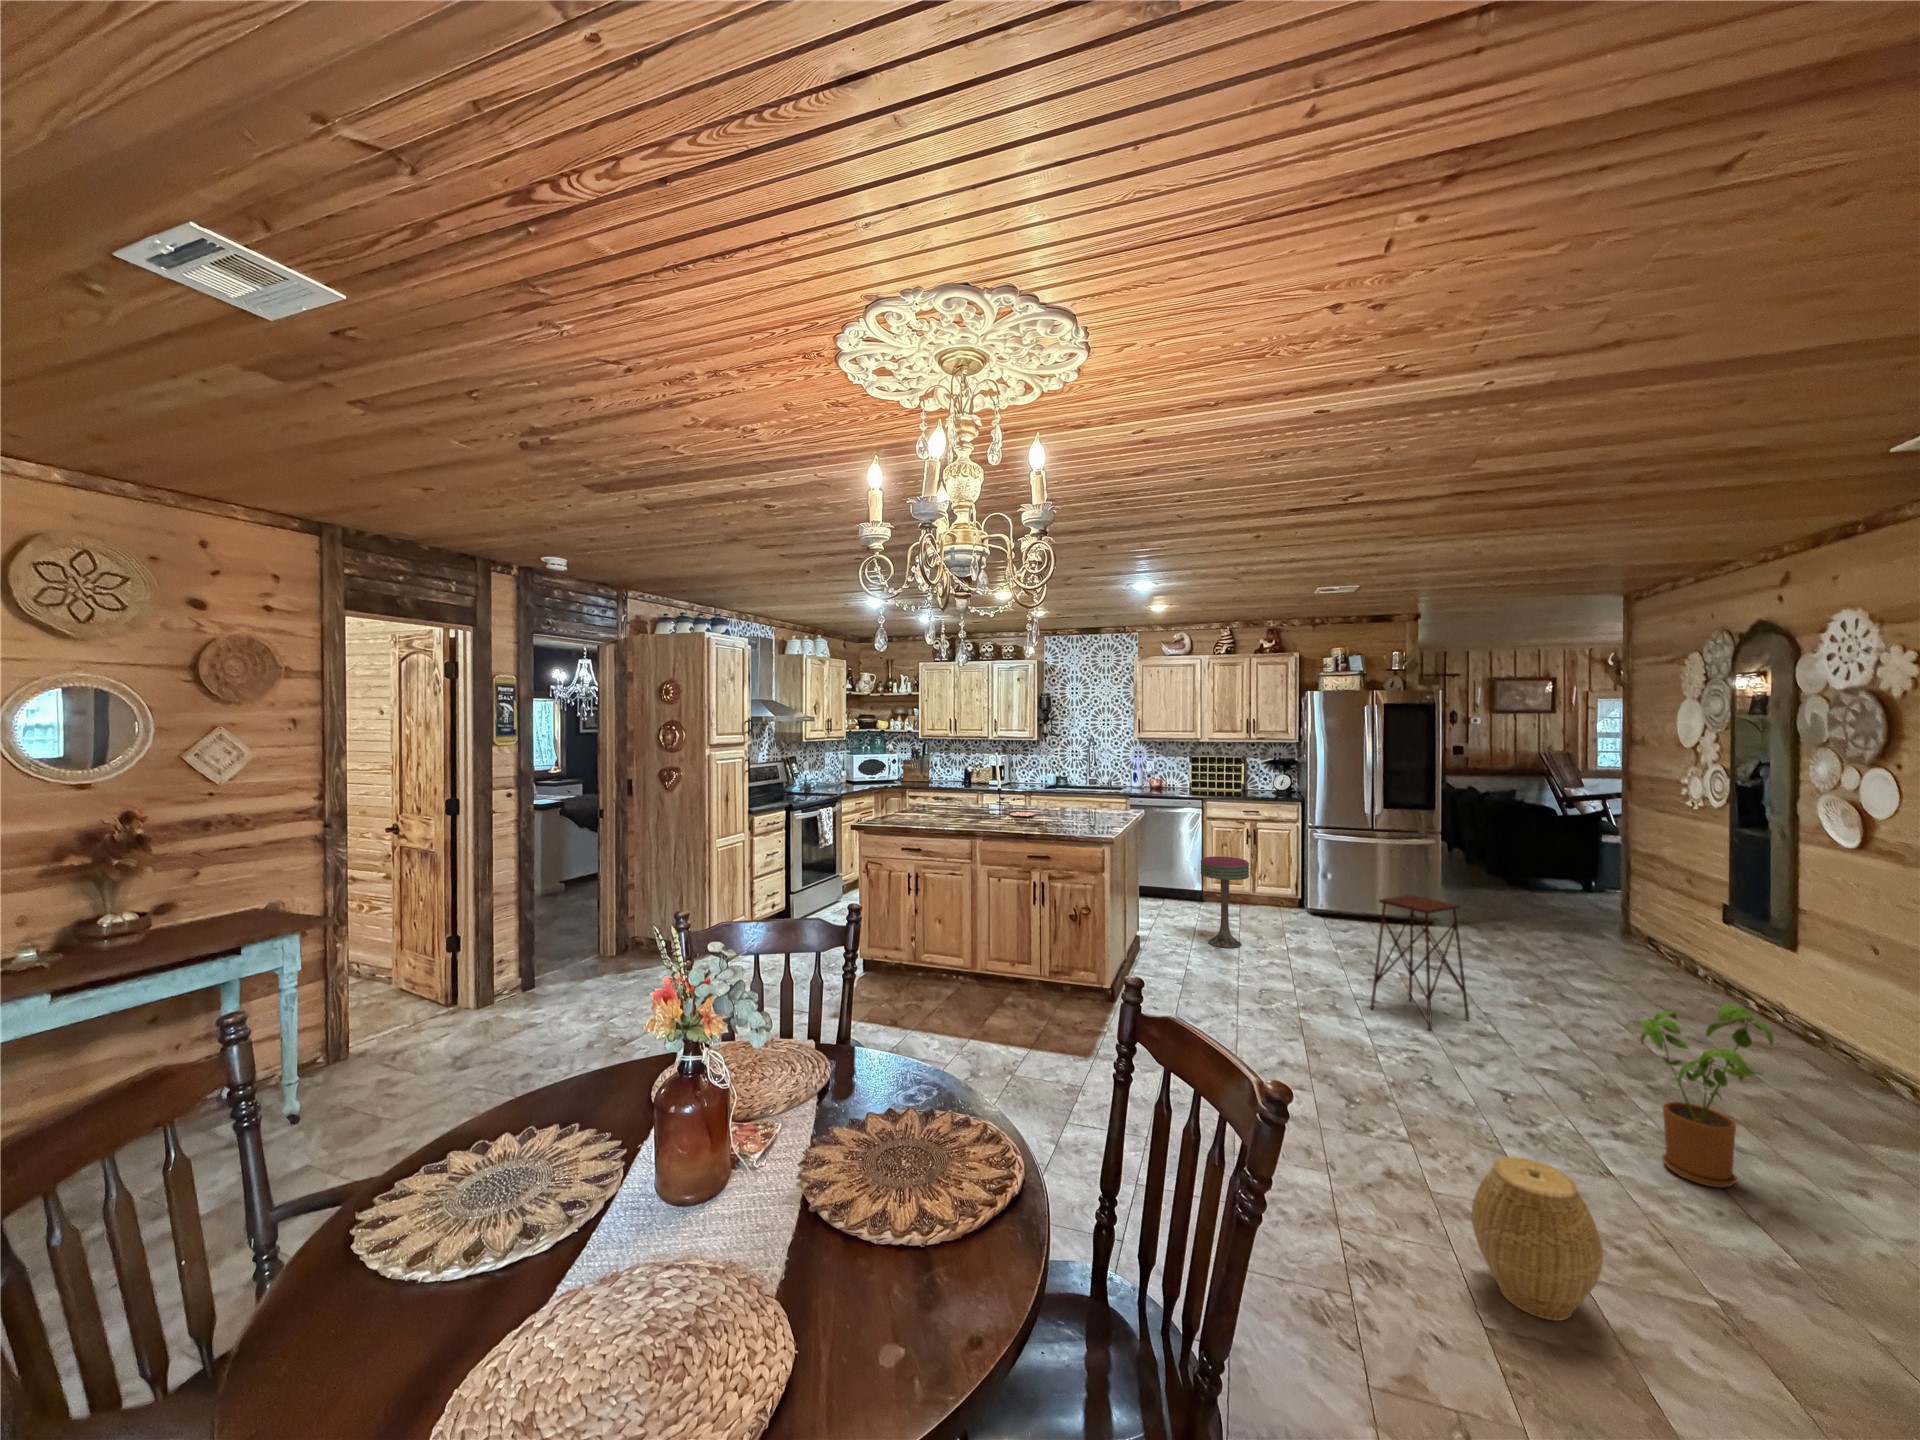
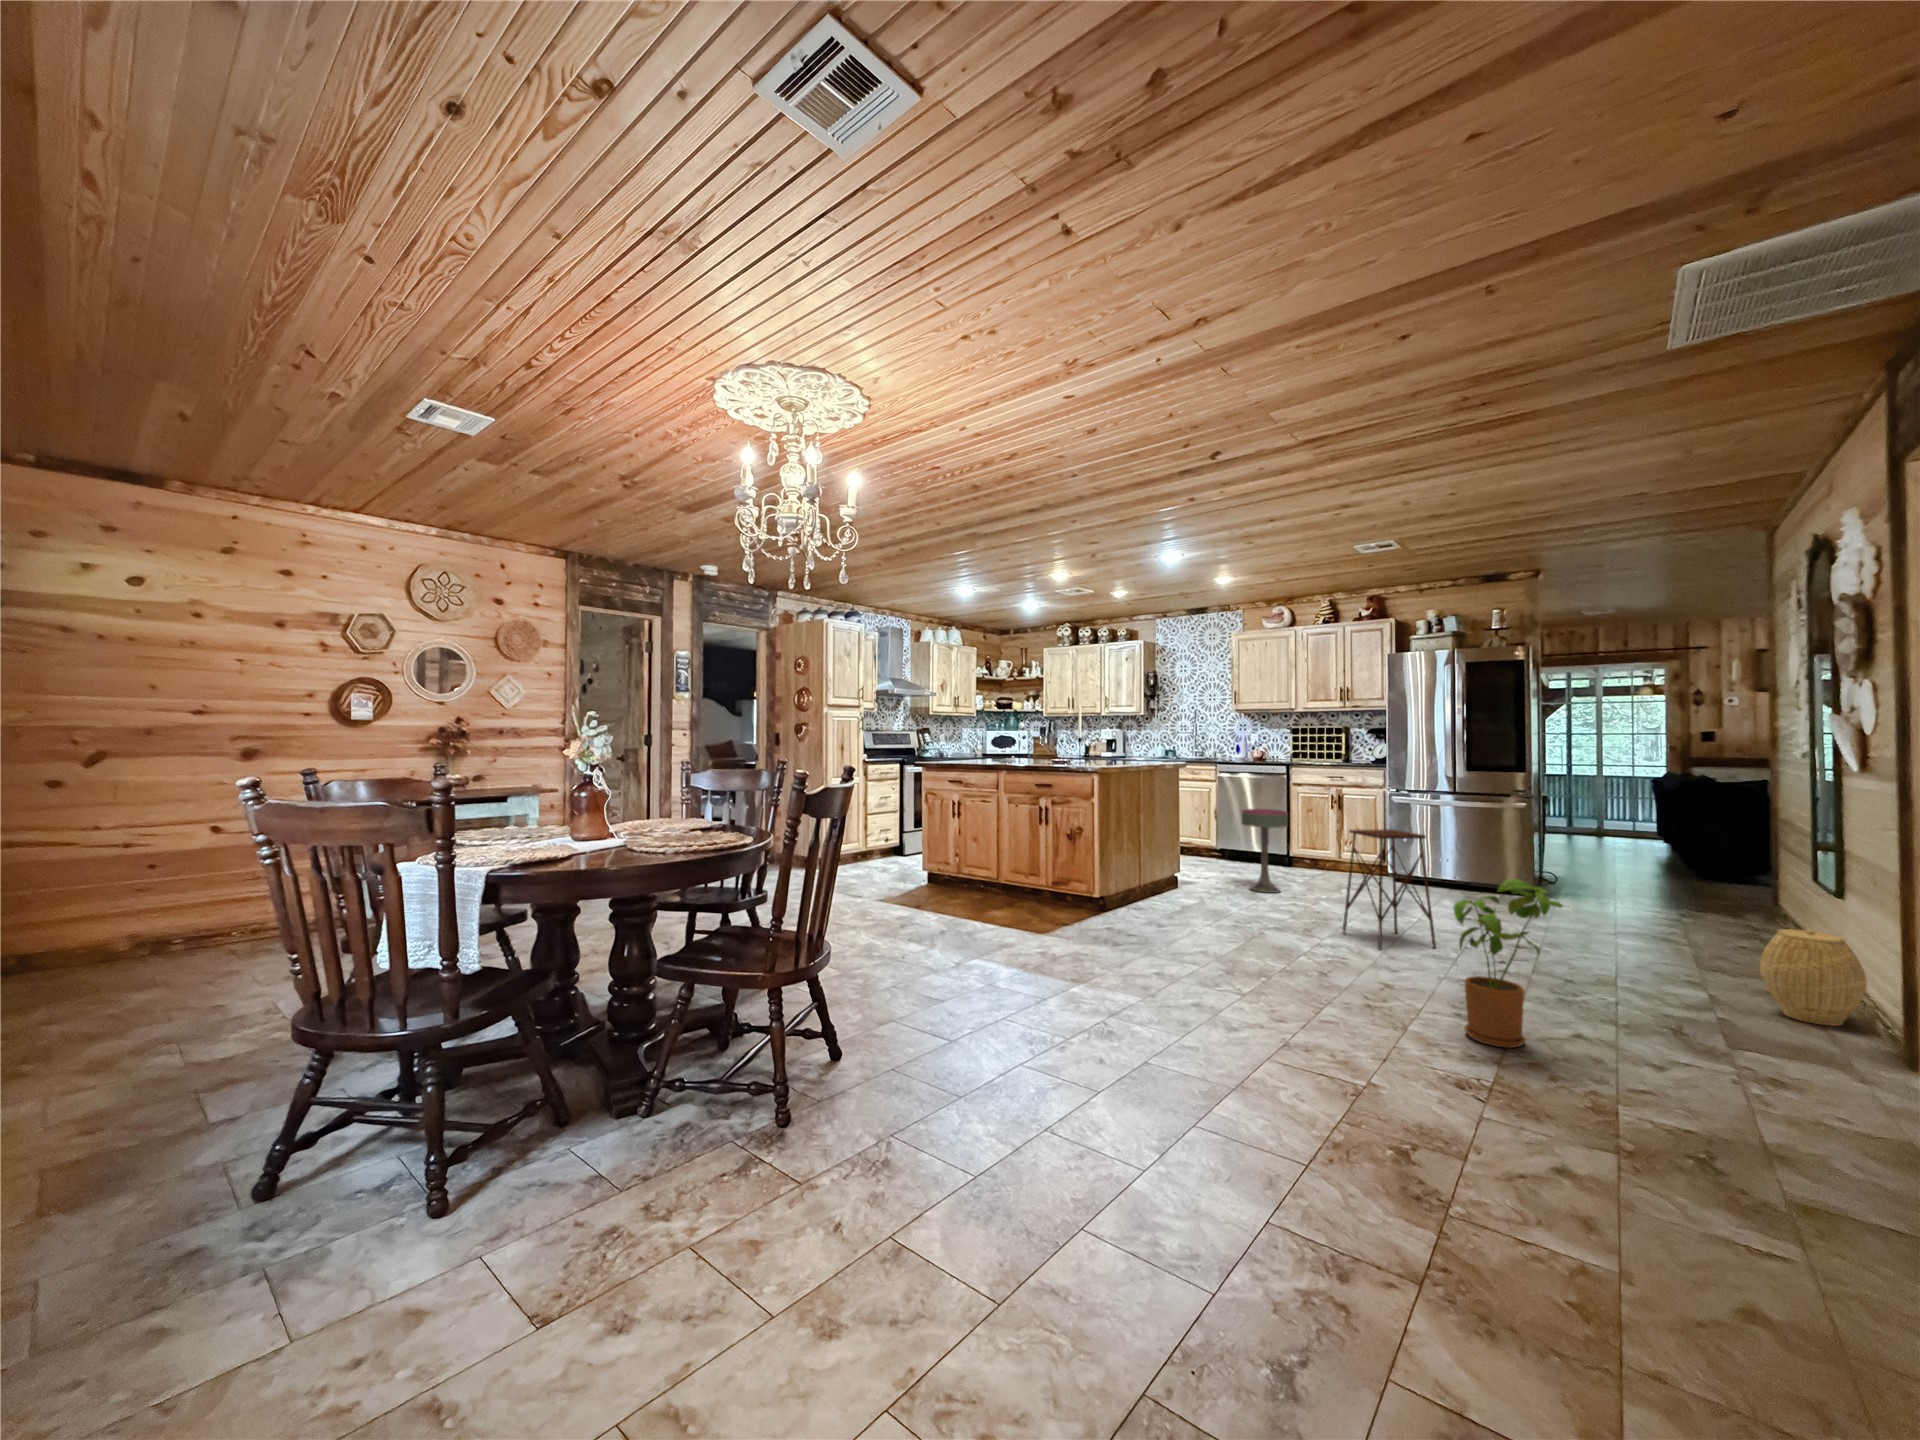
woven basket: present [1472,1157,1603,1321] -> present [1760,929,1867,1026]

